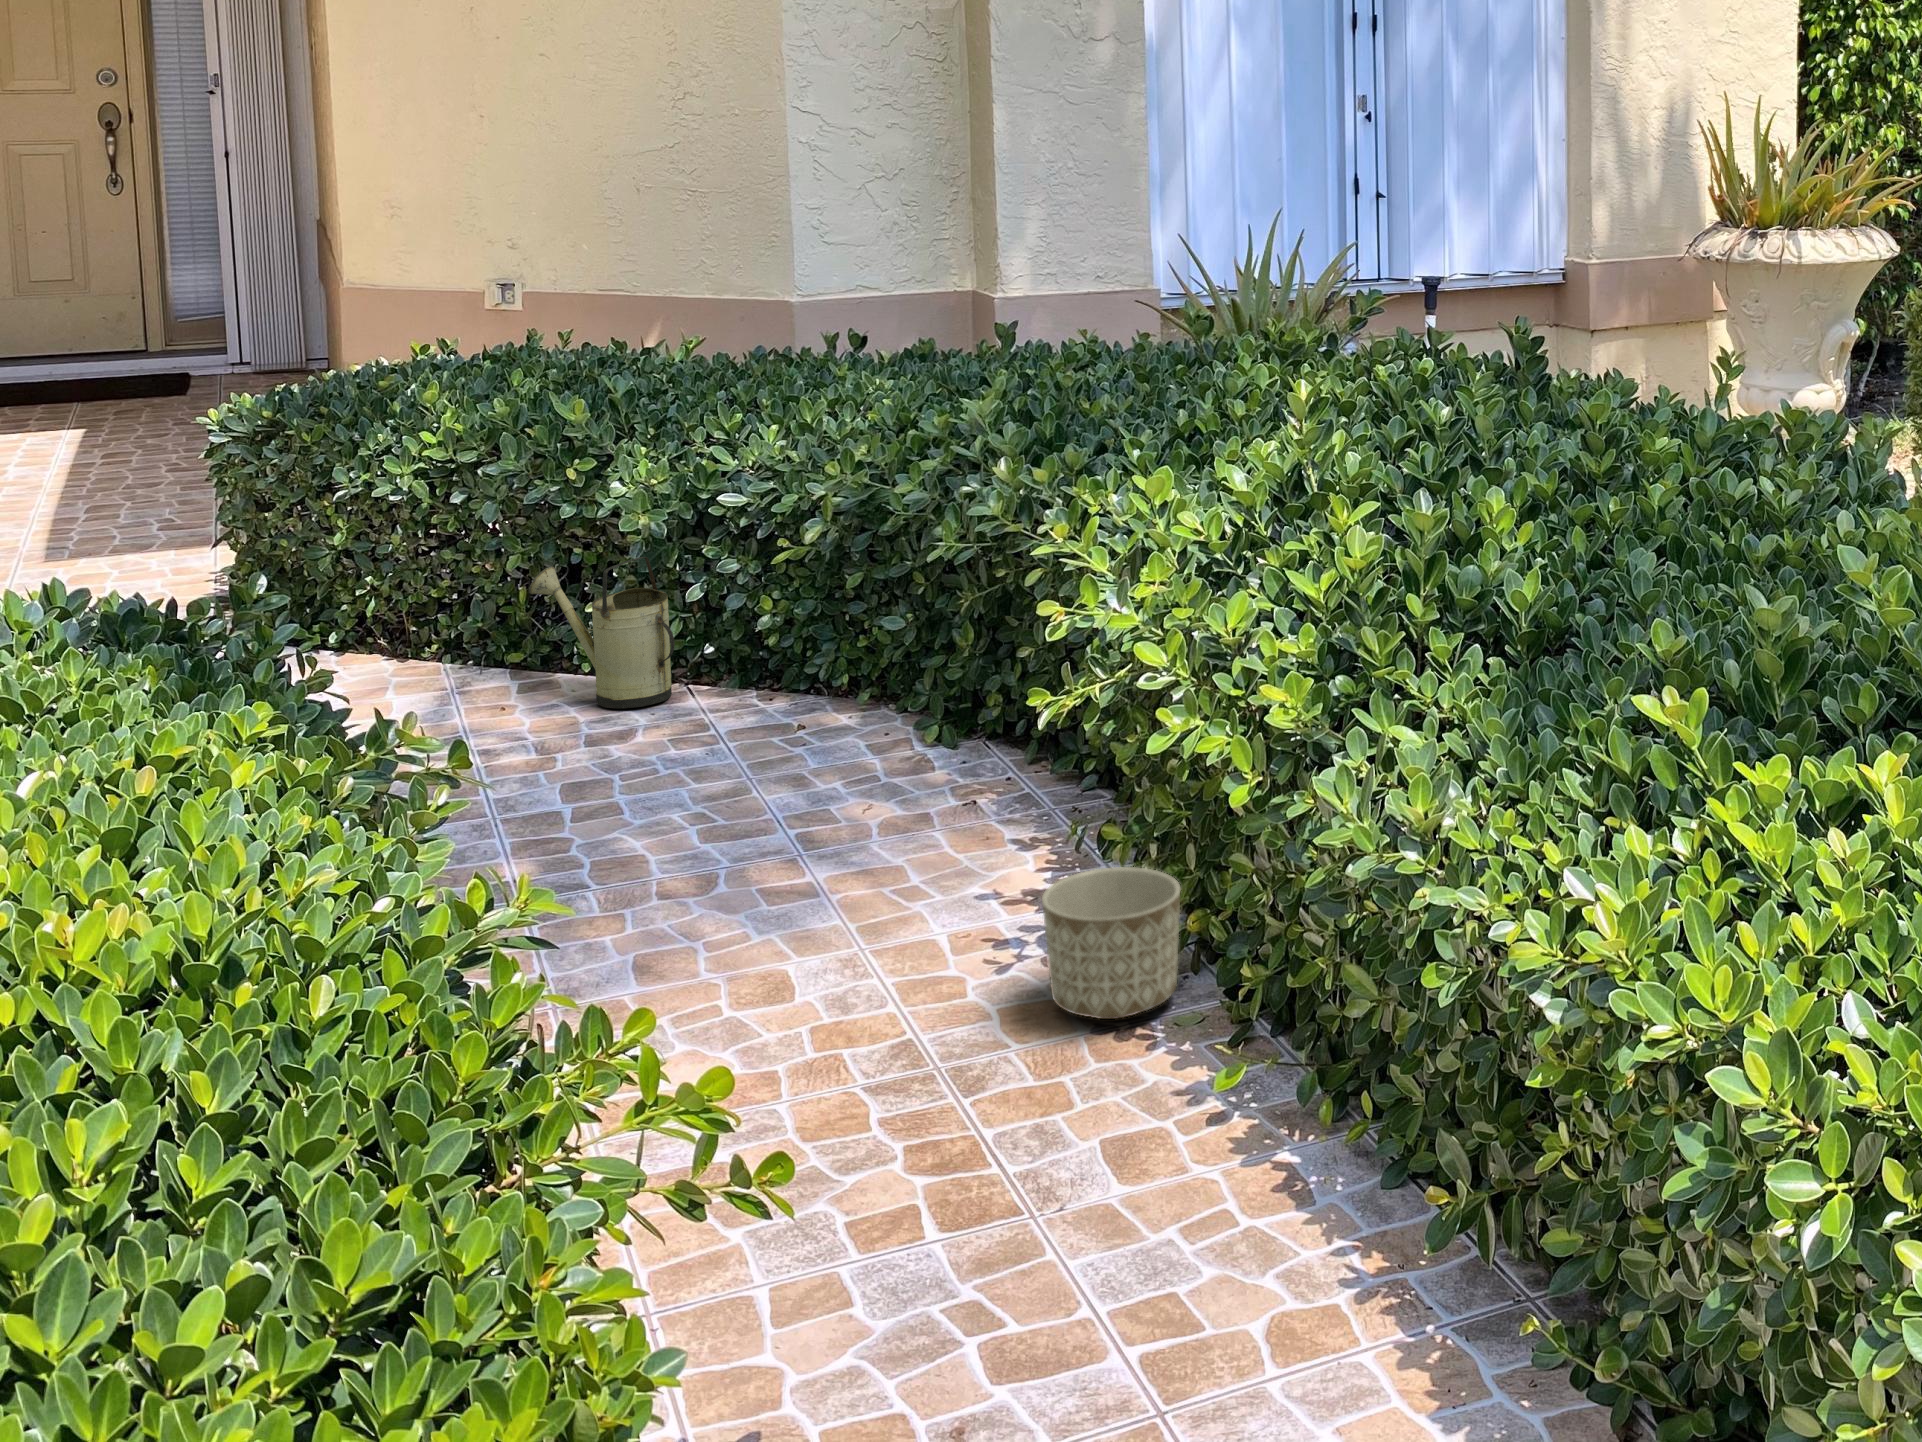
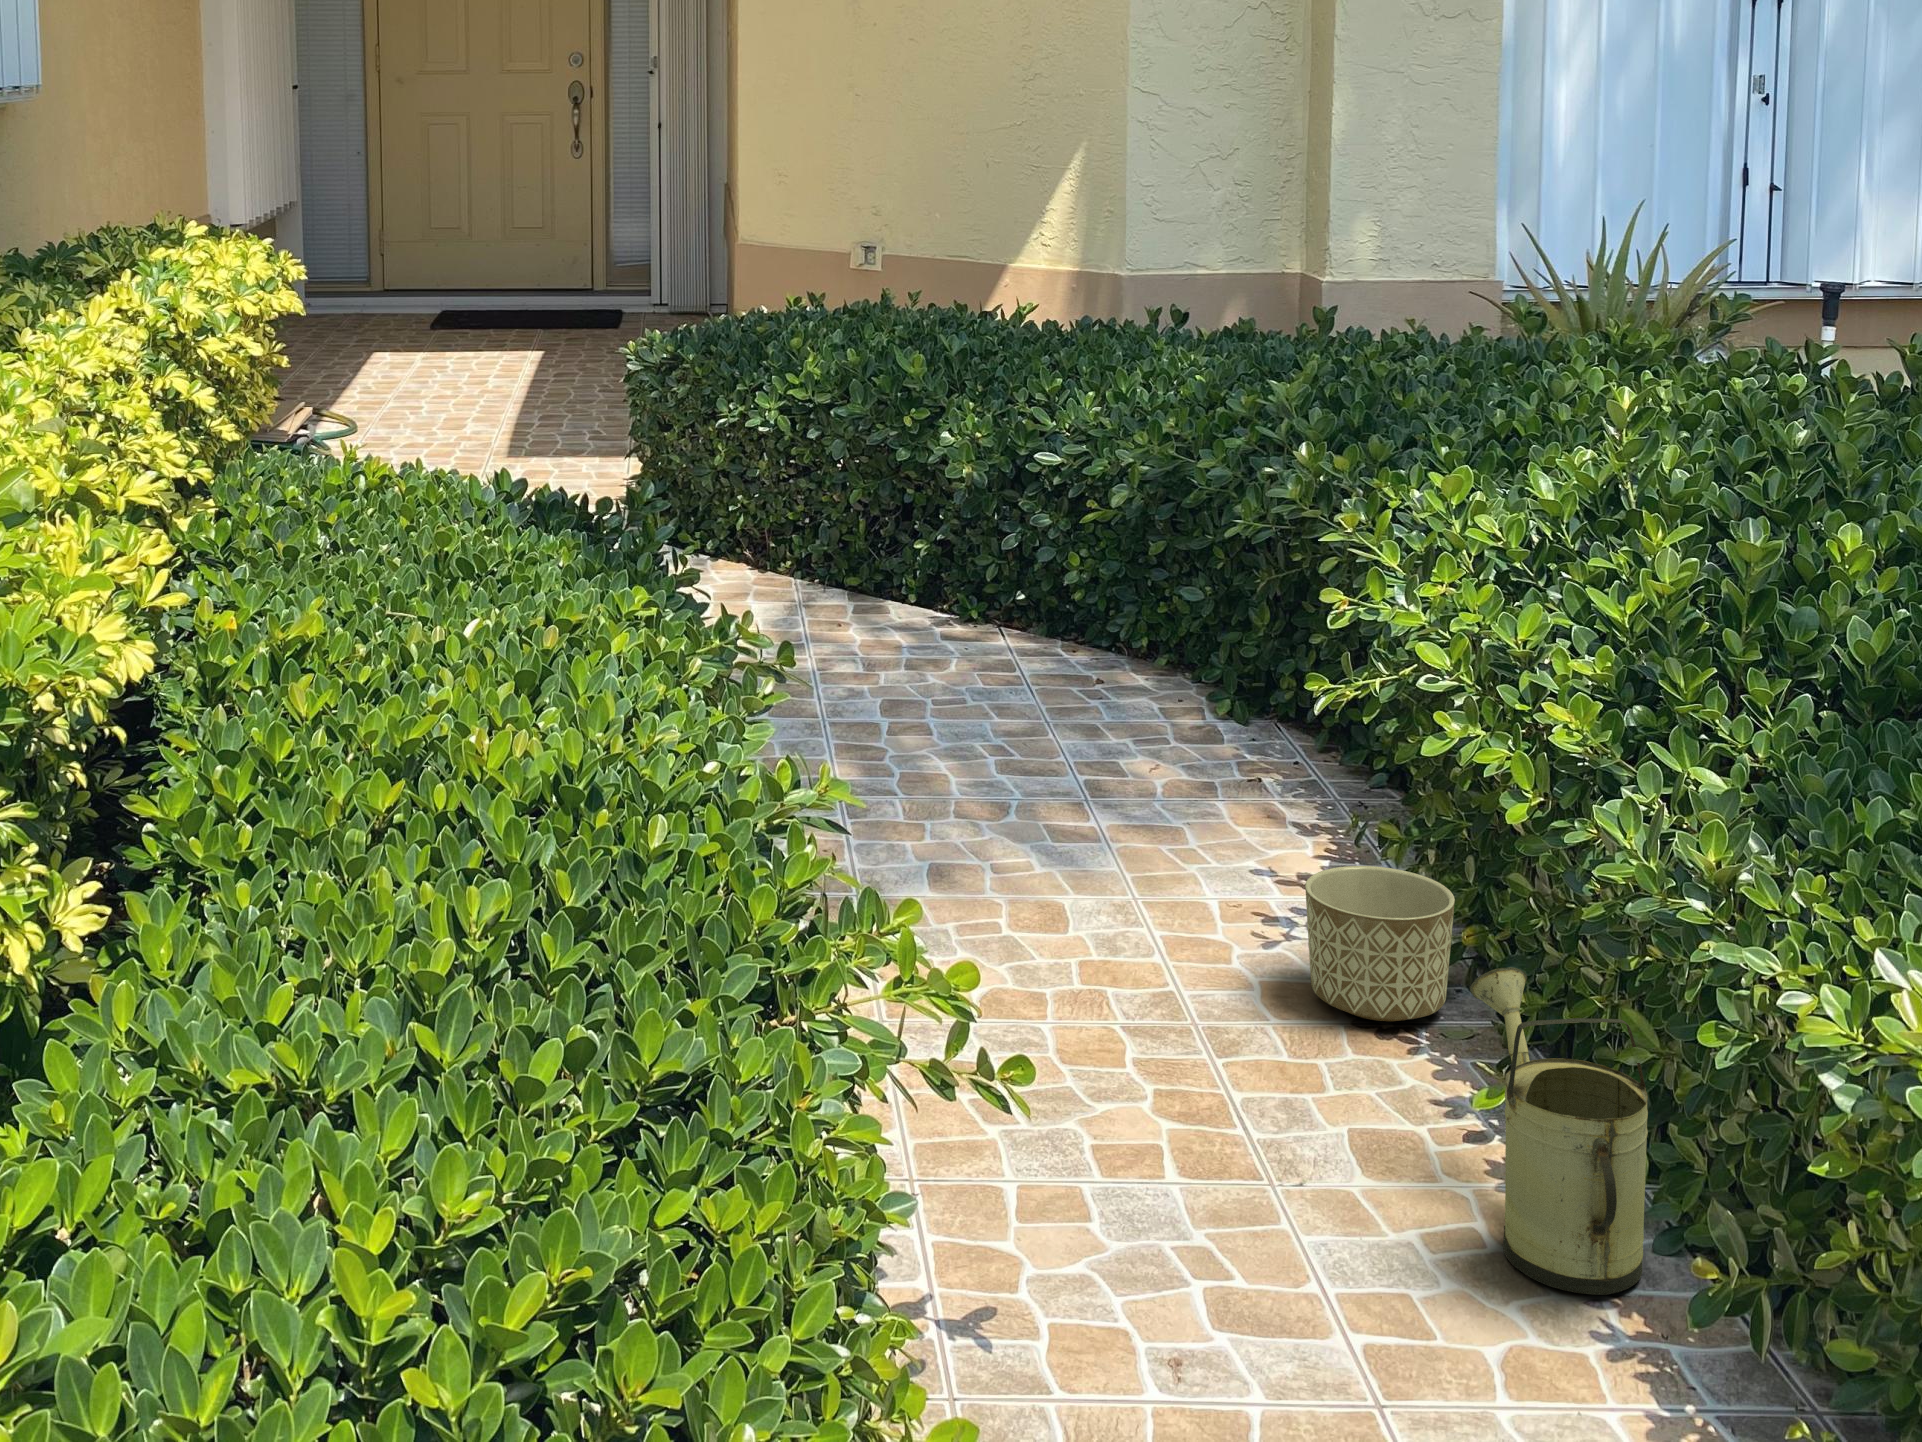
watering can: present [529,557,675,708] -> present [1470,967,1648,1295]

